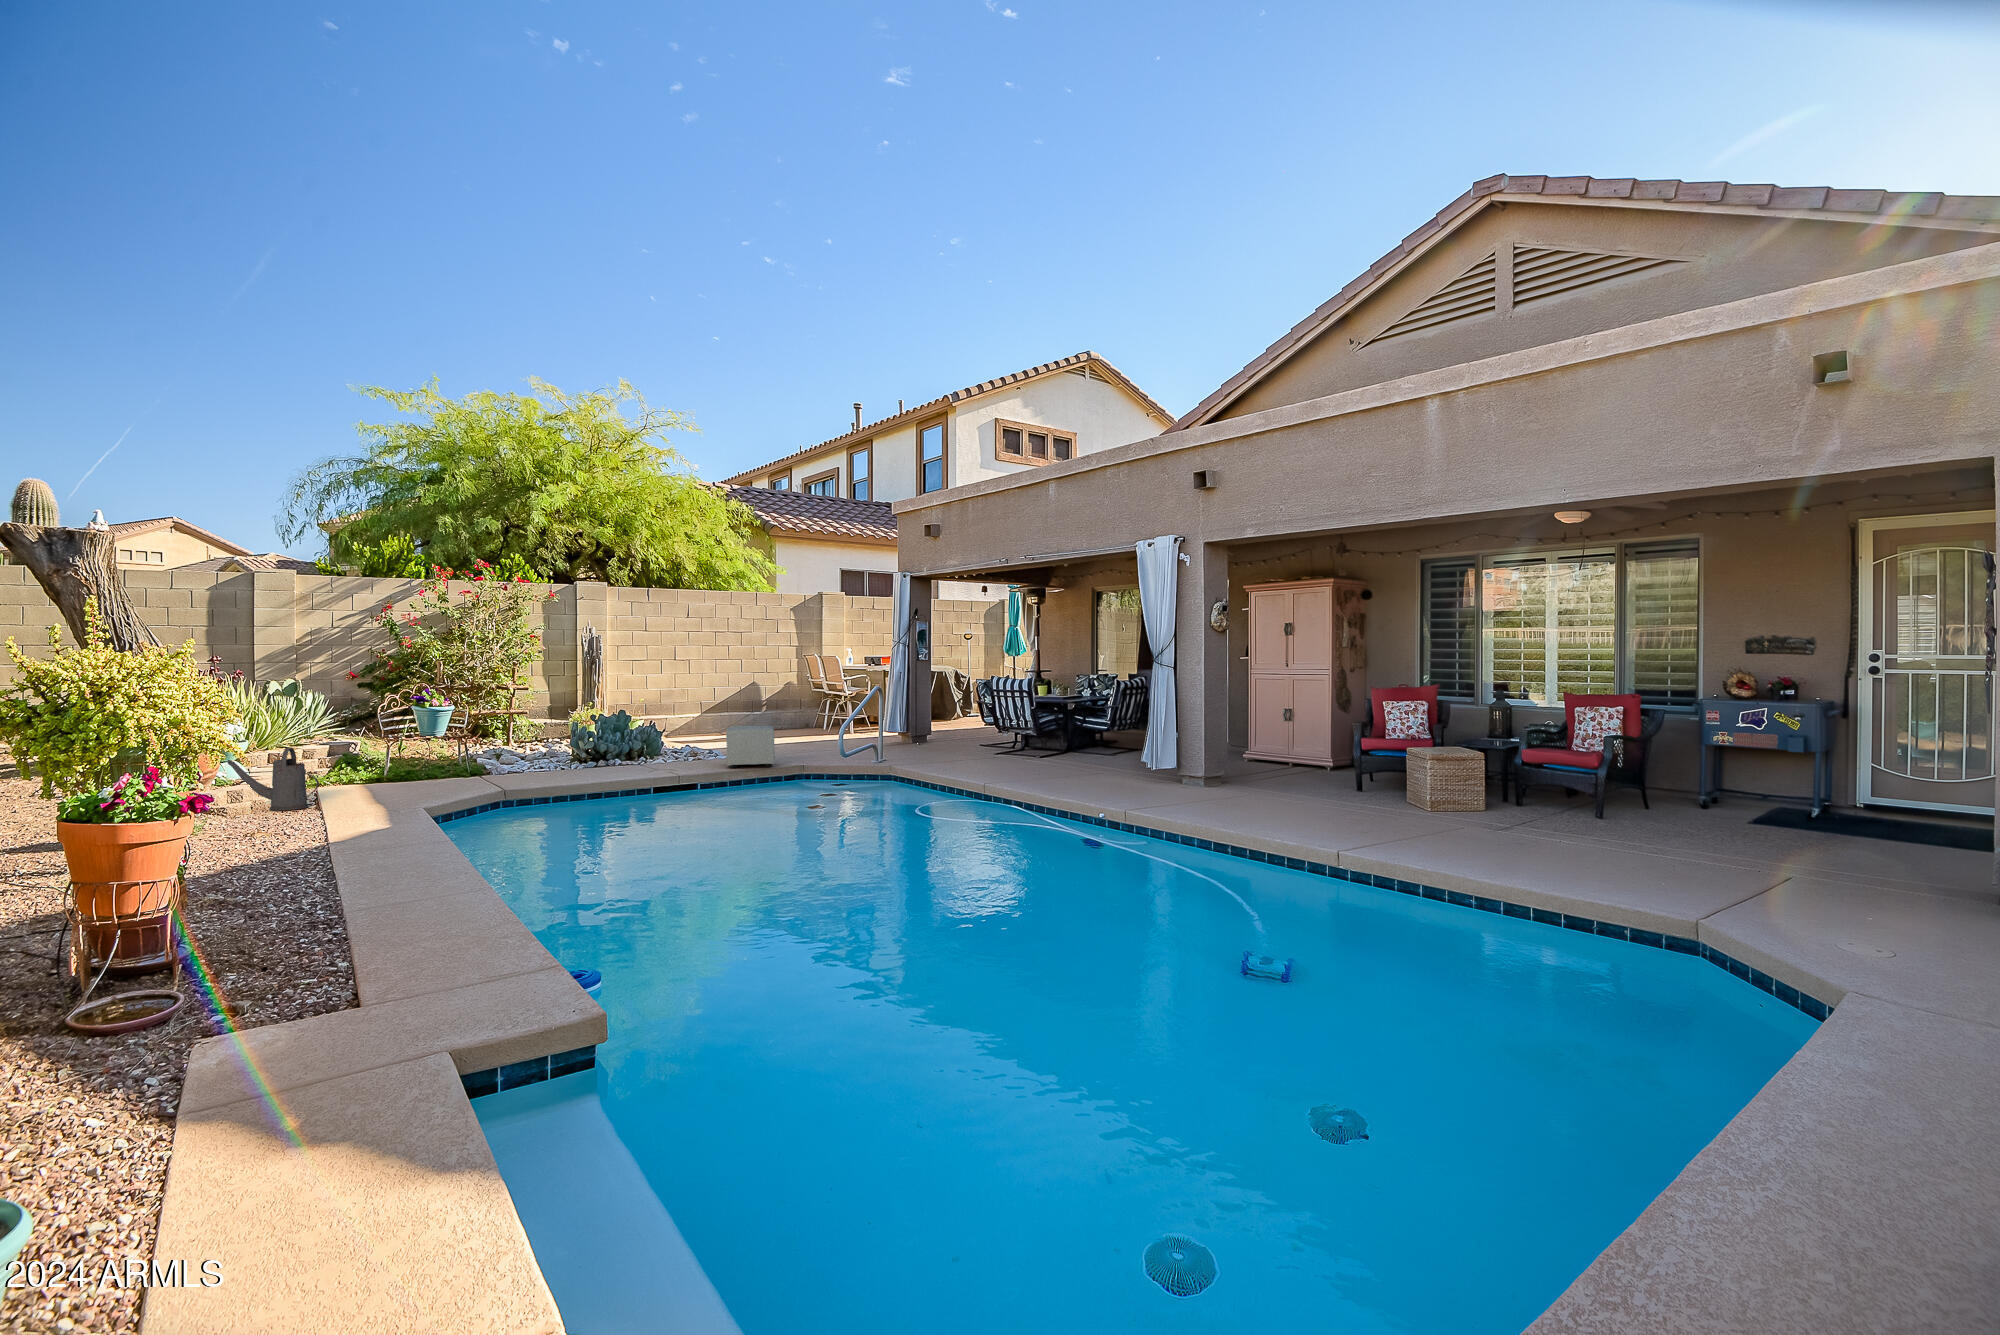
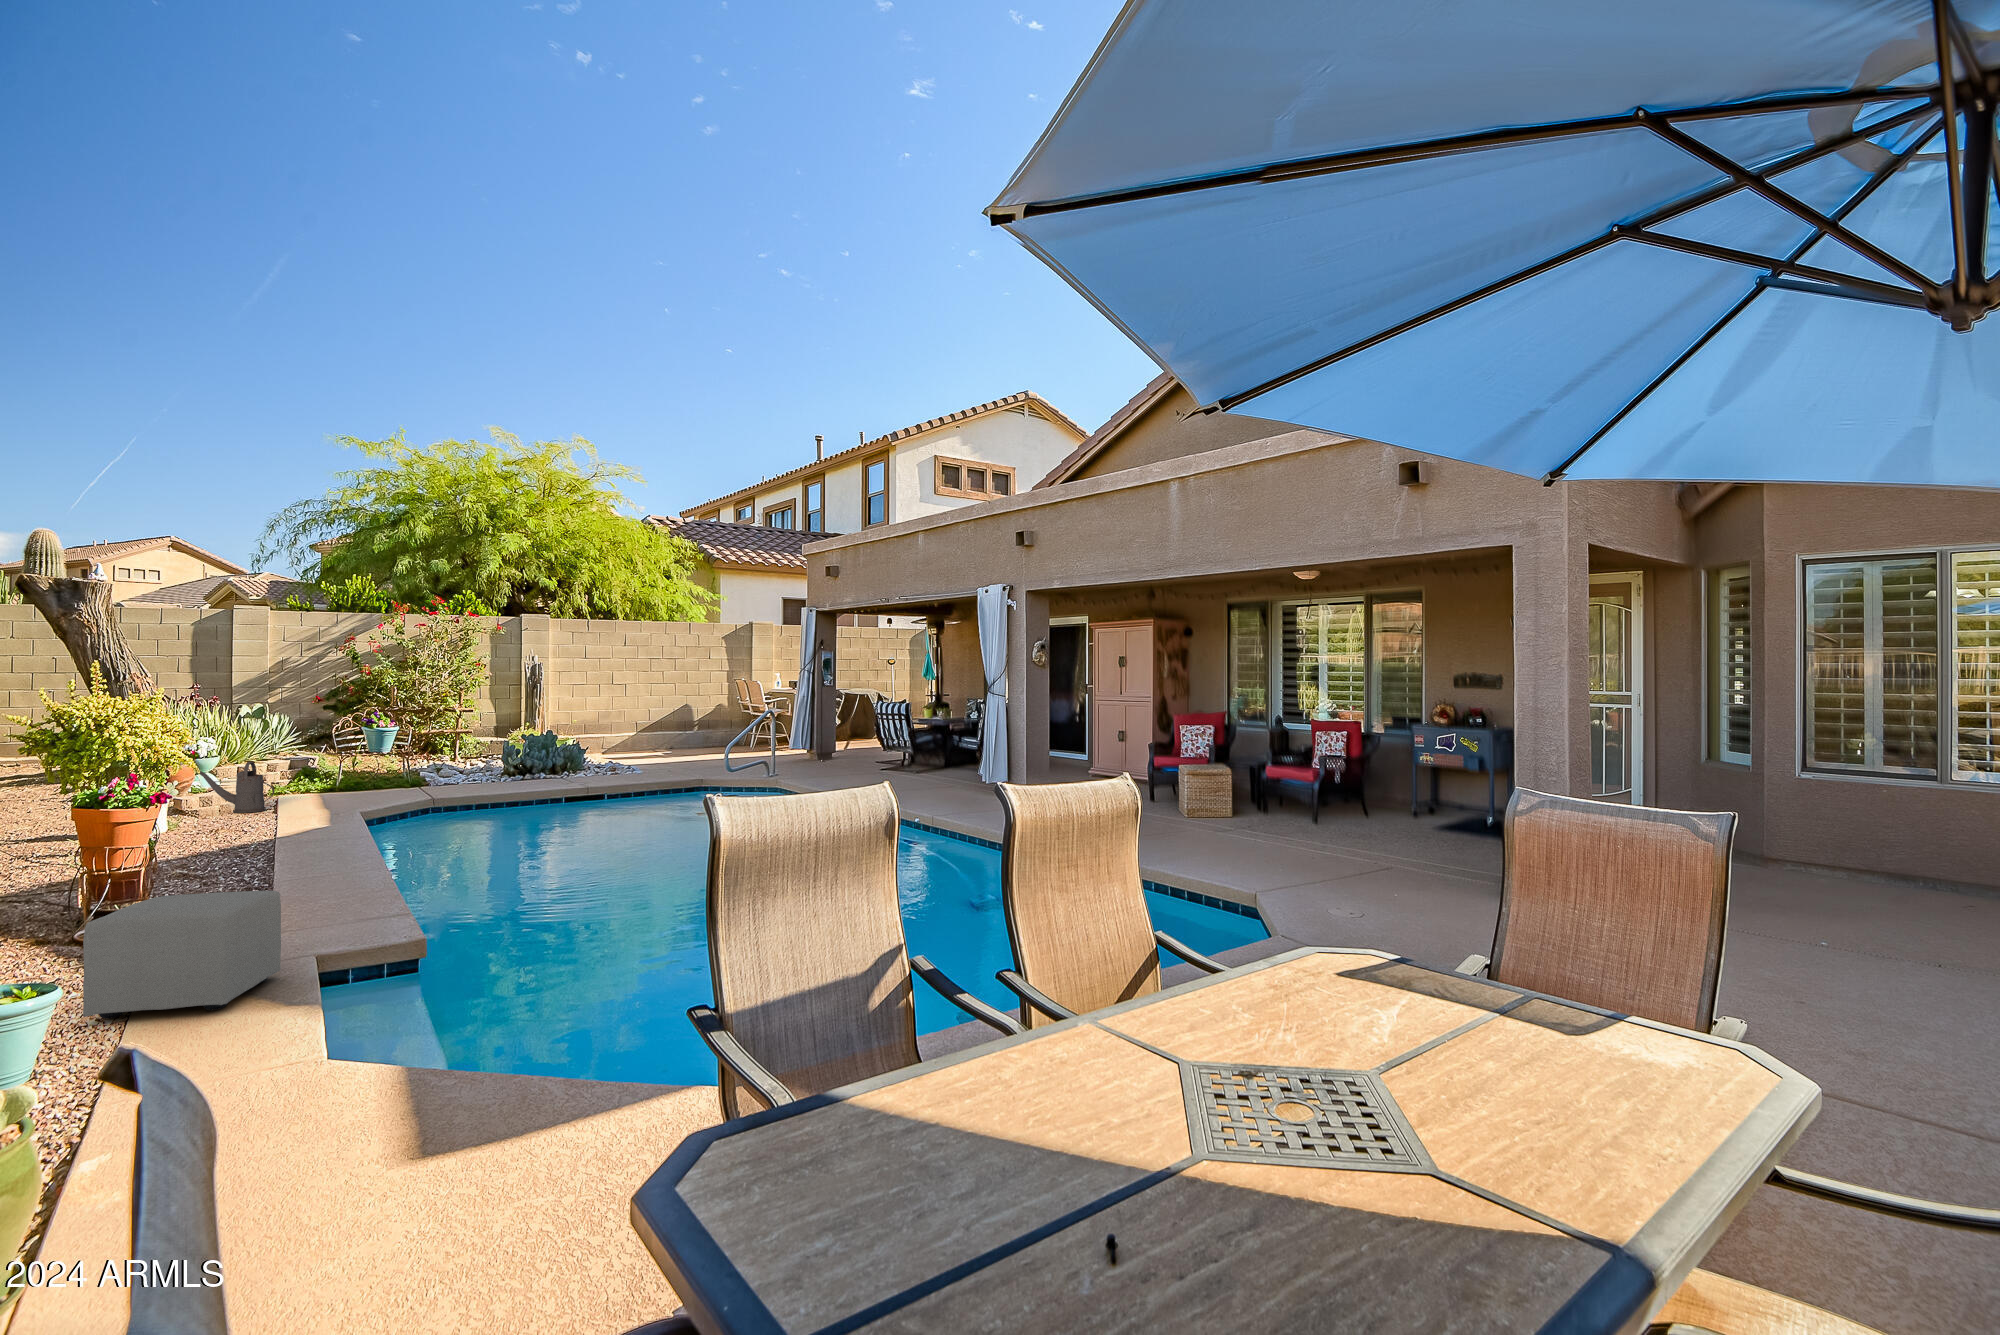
ottoman: present [726,726,775,768] -> present [83,891,281,1019]

